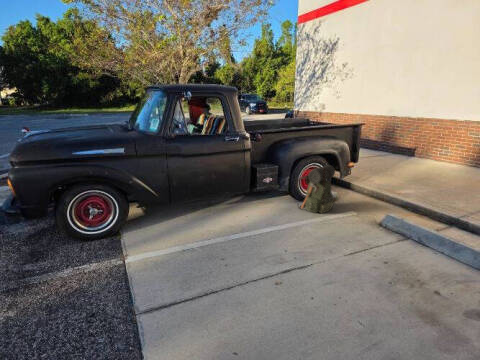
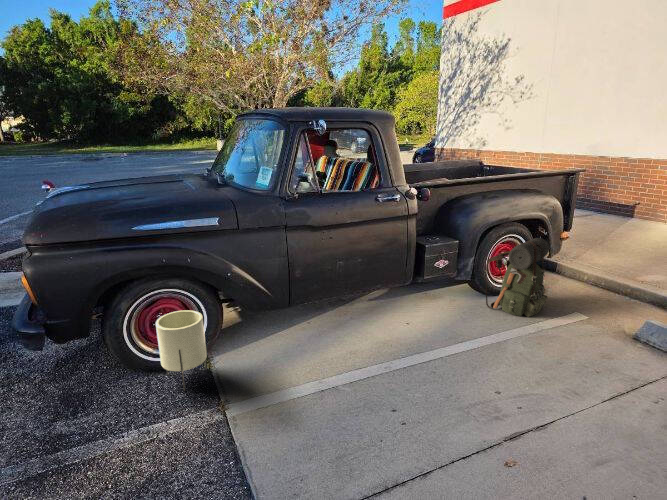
planter: none [86,204,118,250] -> present [156,310,207,391]

